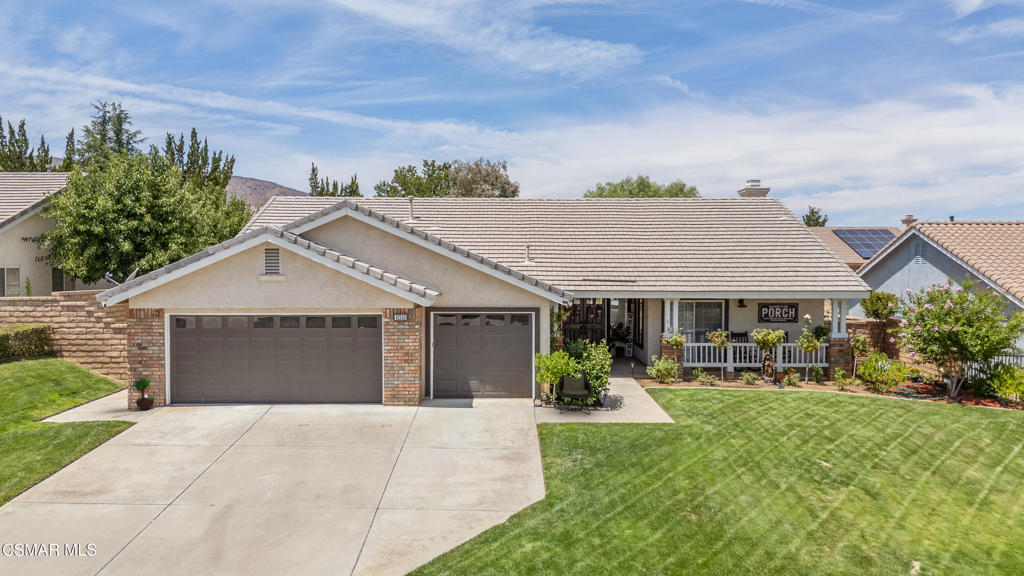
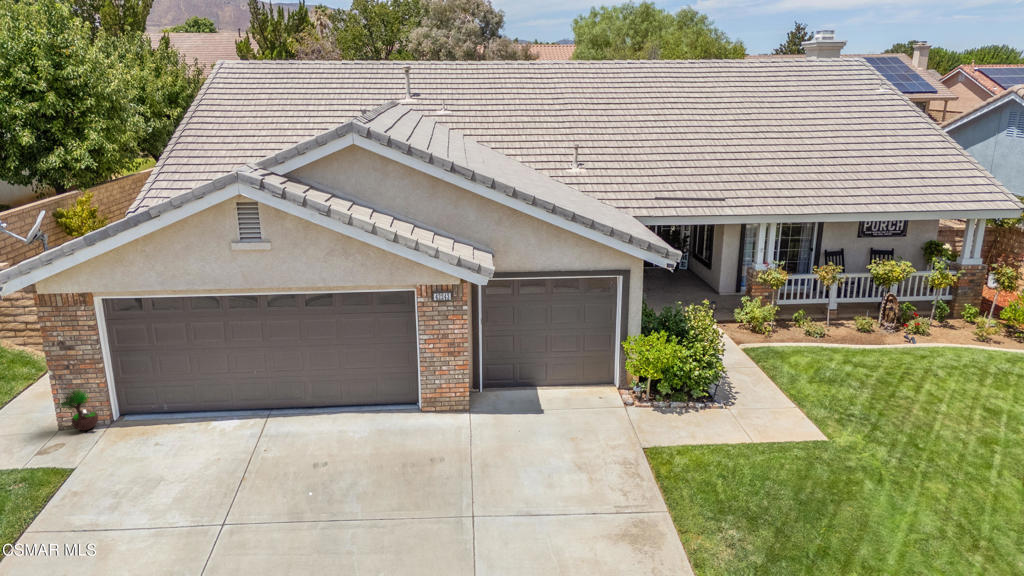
lounge chair: present [557,370,593,414] -> none [656,358,713,425]

